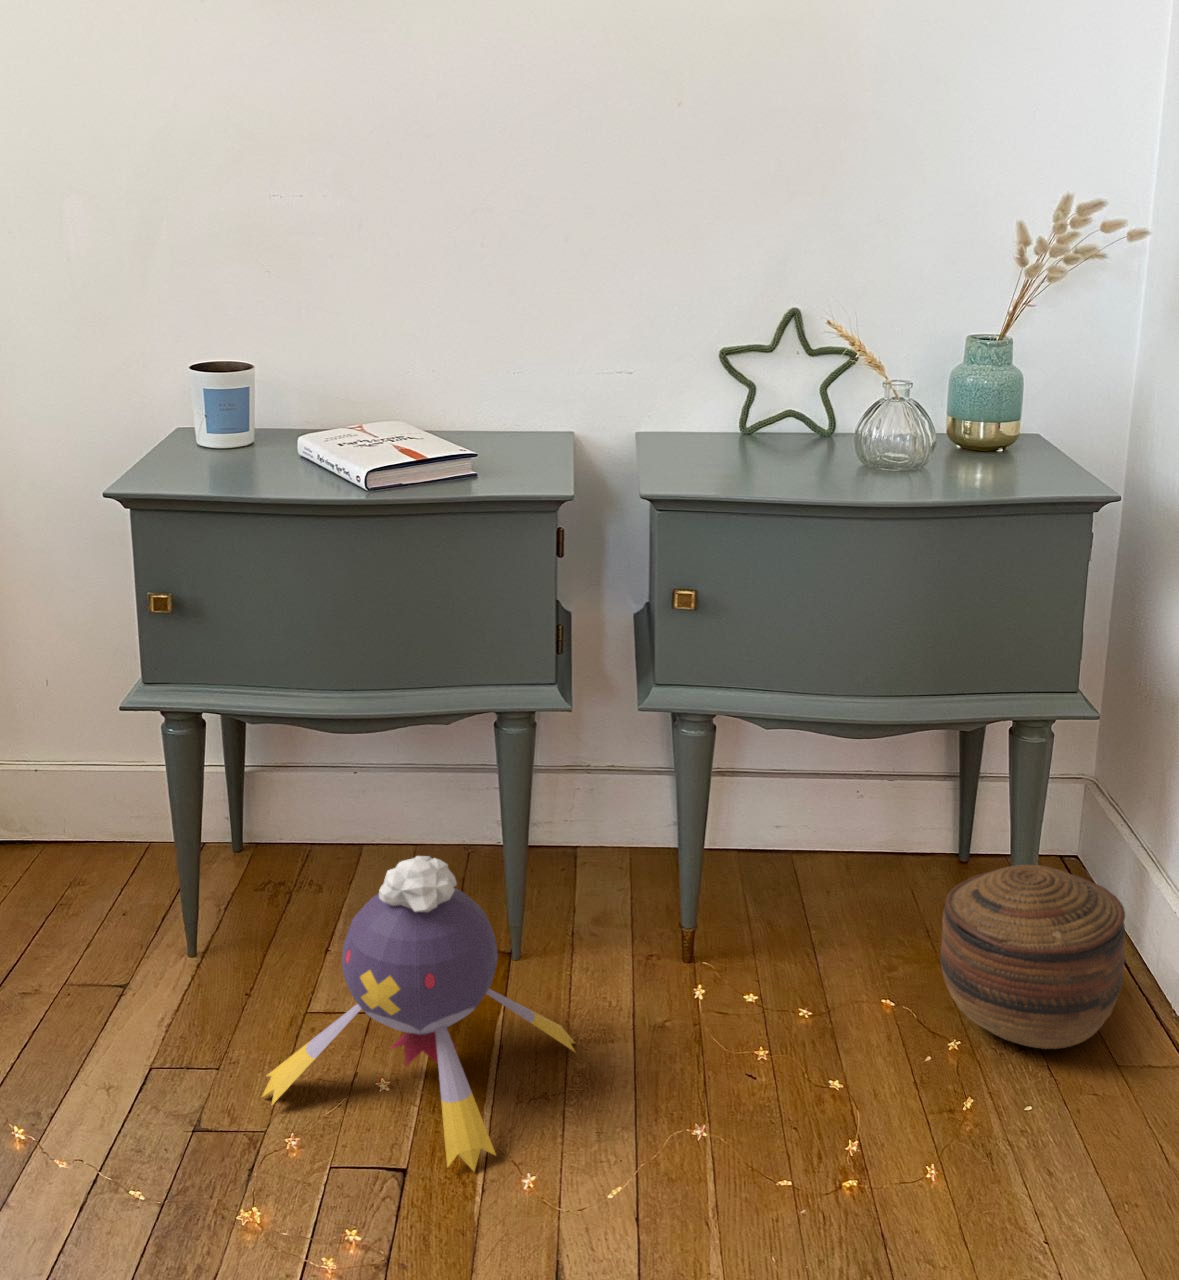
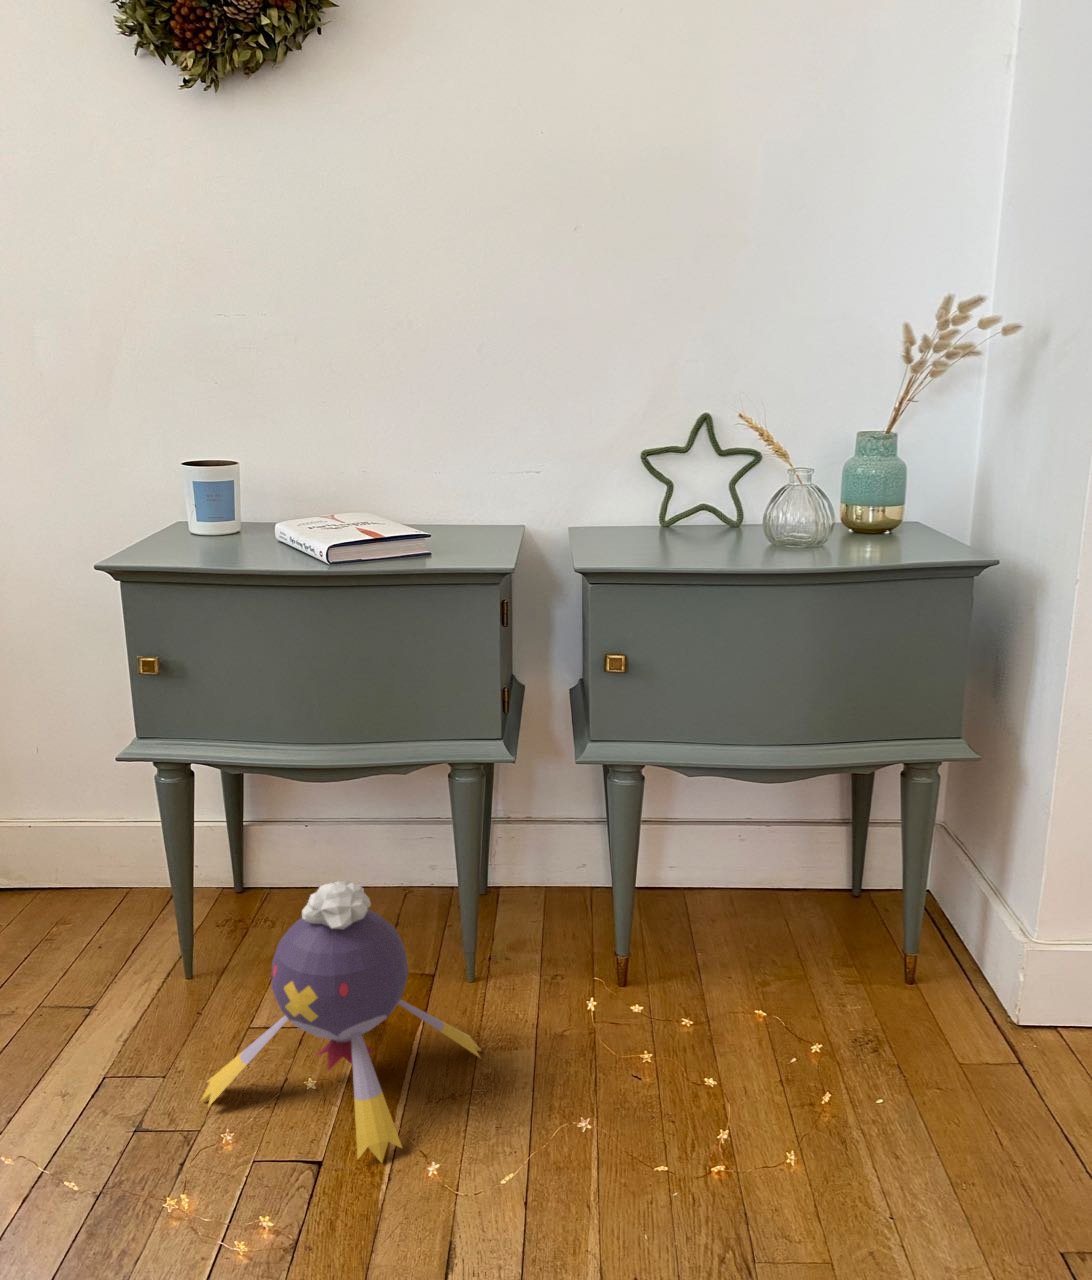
basket: present [940,865,1125,1049] -> none [801,886,961,1049]

